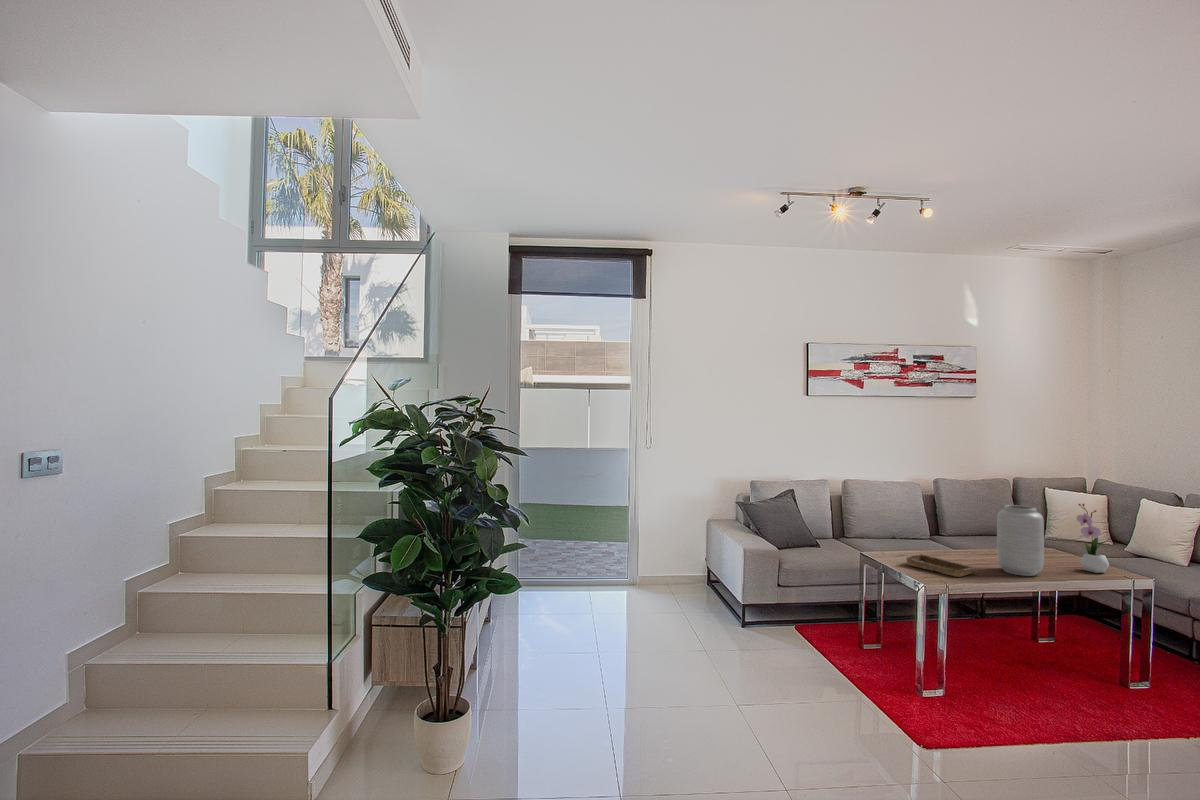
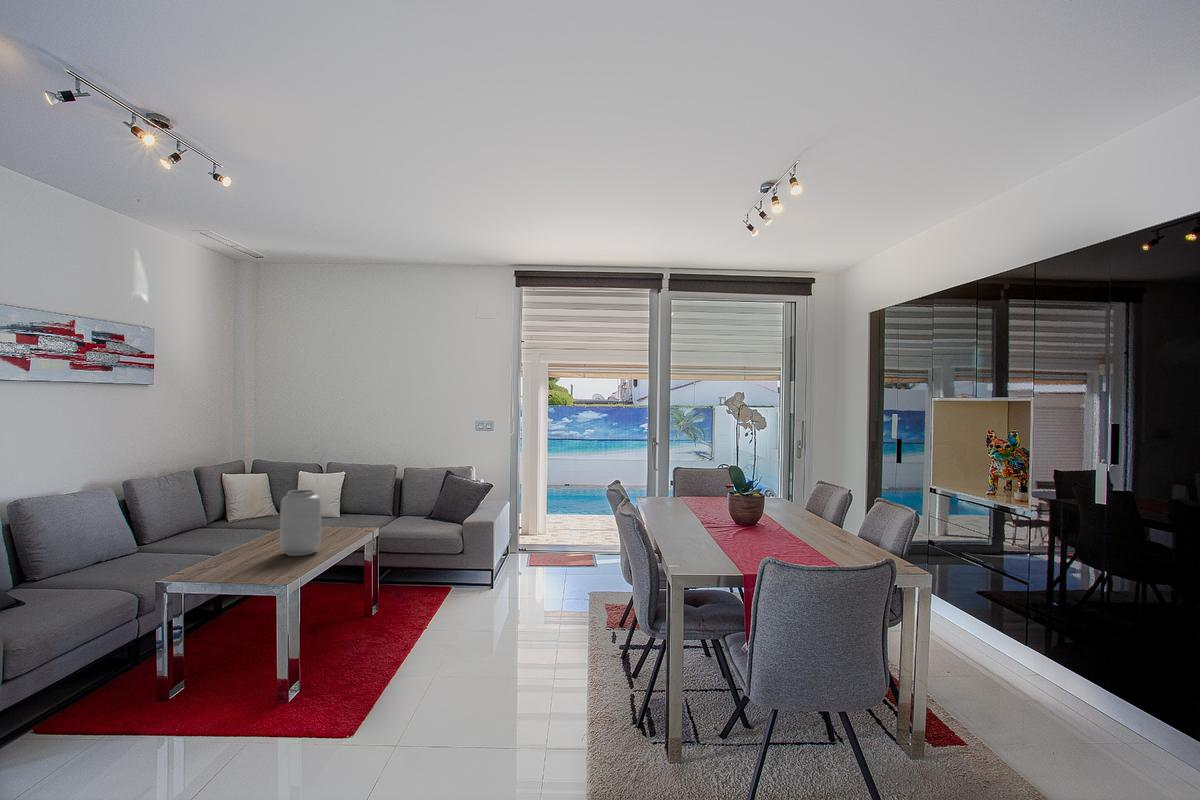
flower arrangement: present [1077,504,1110,573] -> none [327,480,349,537]
tray: present [906,554,975,577] -> none [202,558,280,577]

